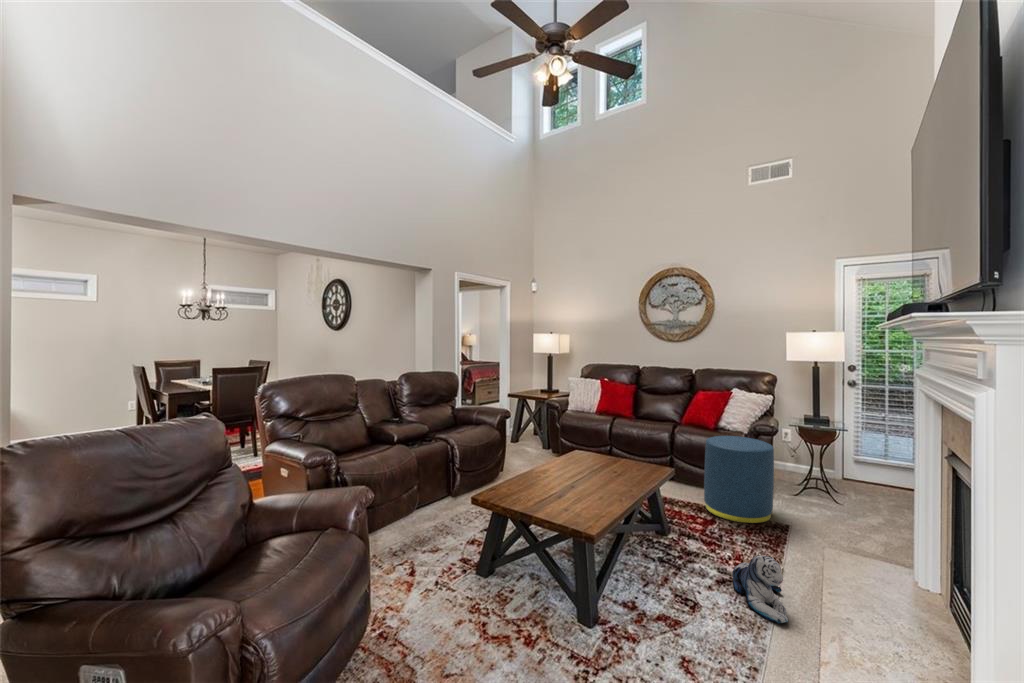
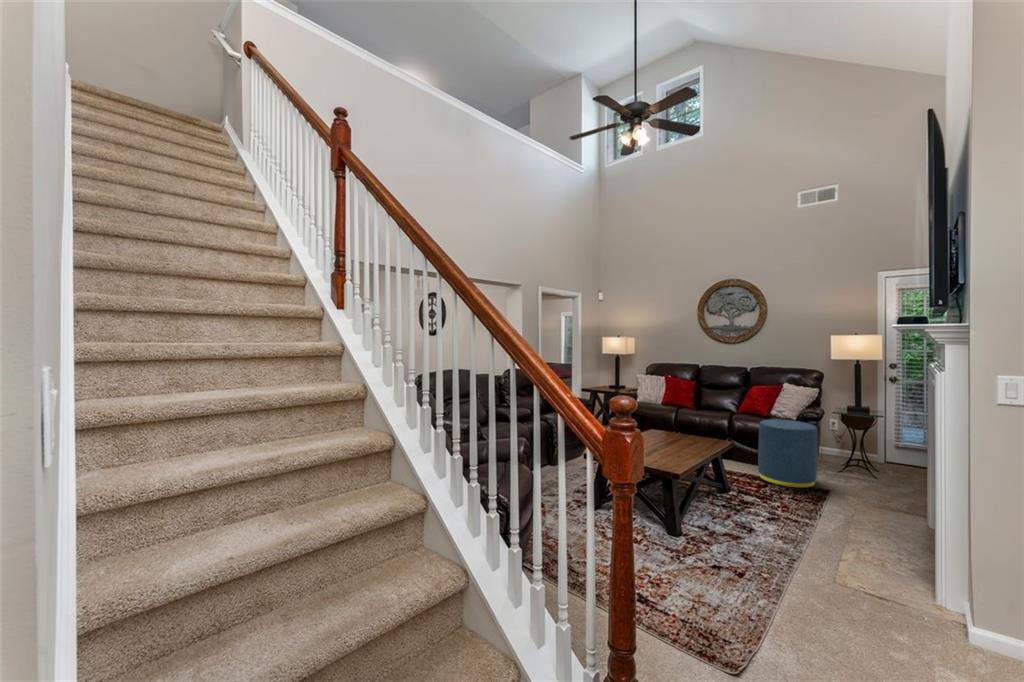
plush toy: present [732,556,788,624] -> none [781,497,822,542]

